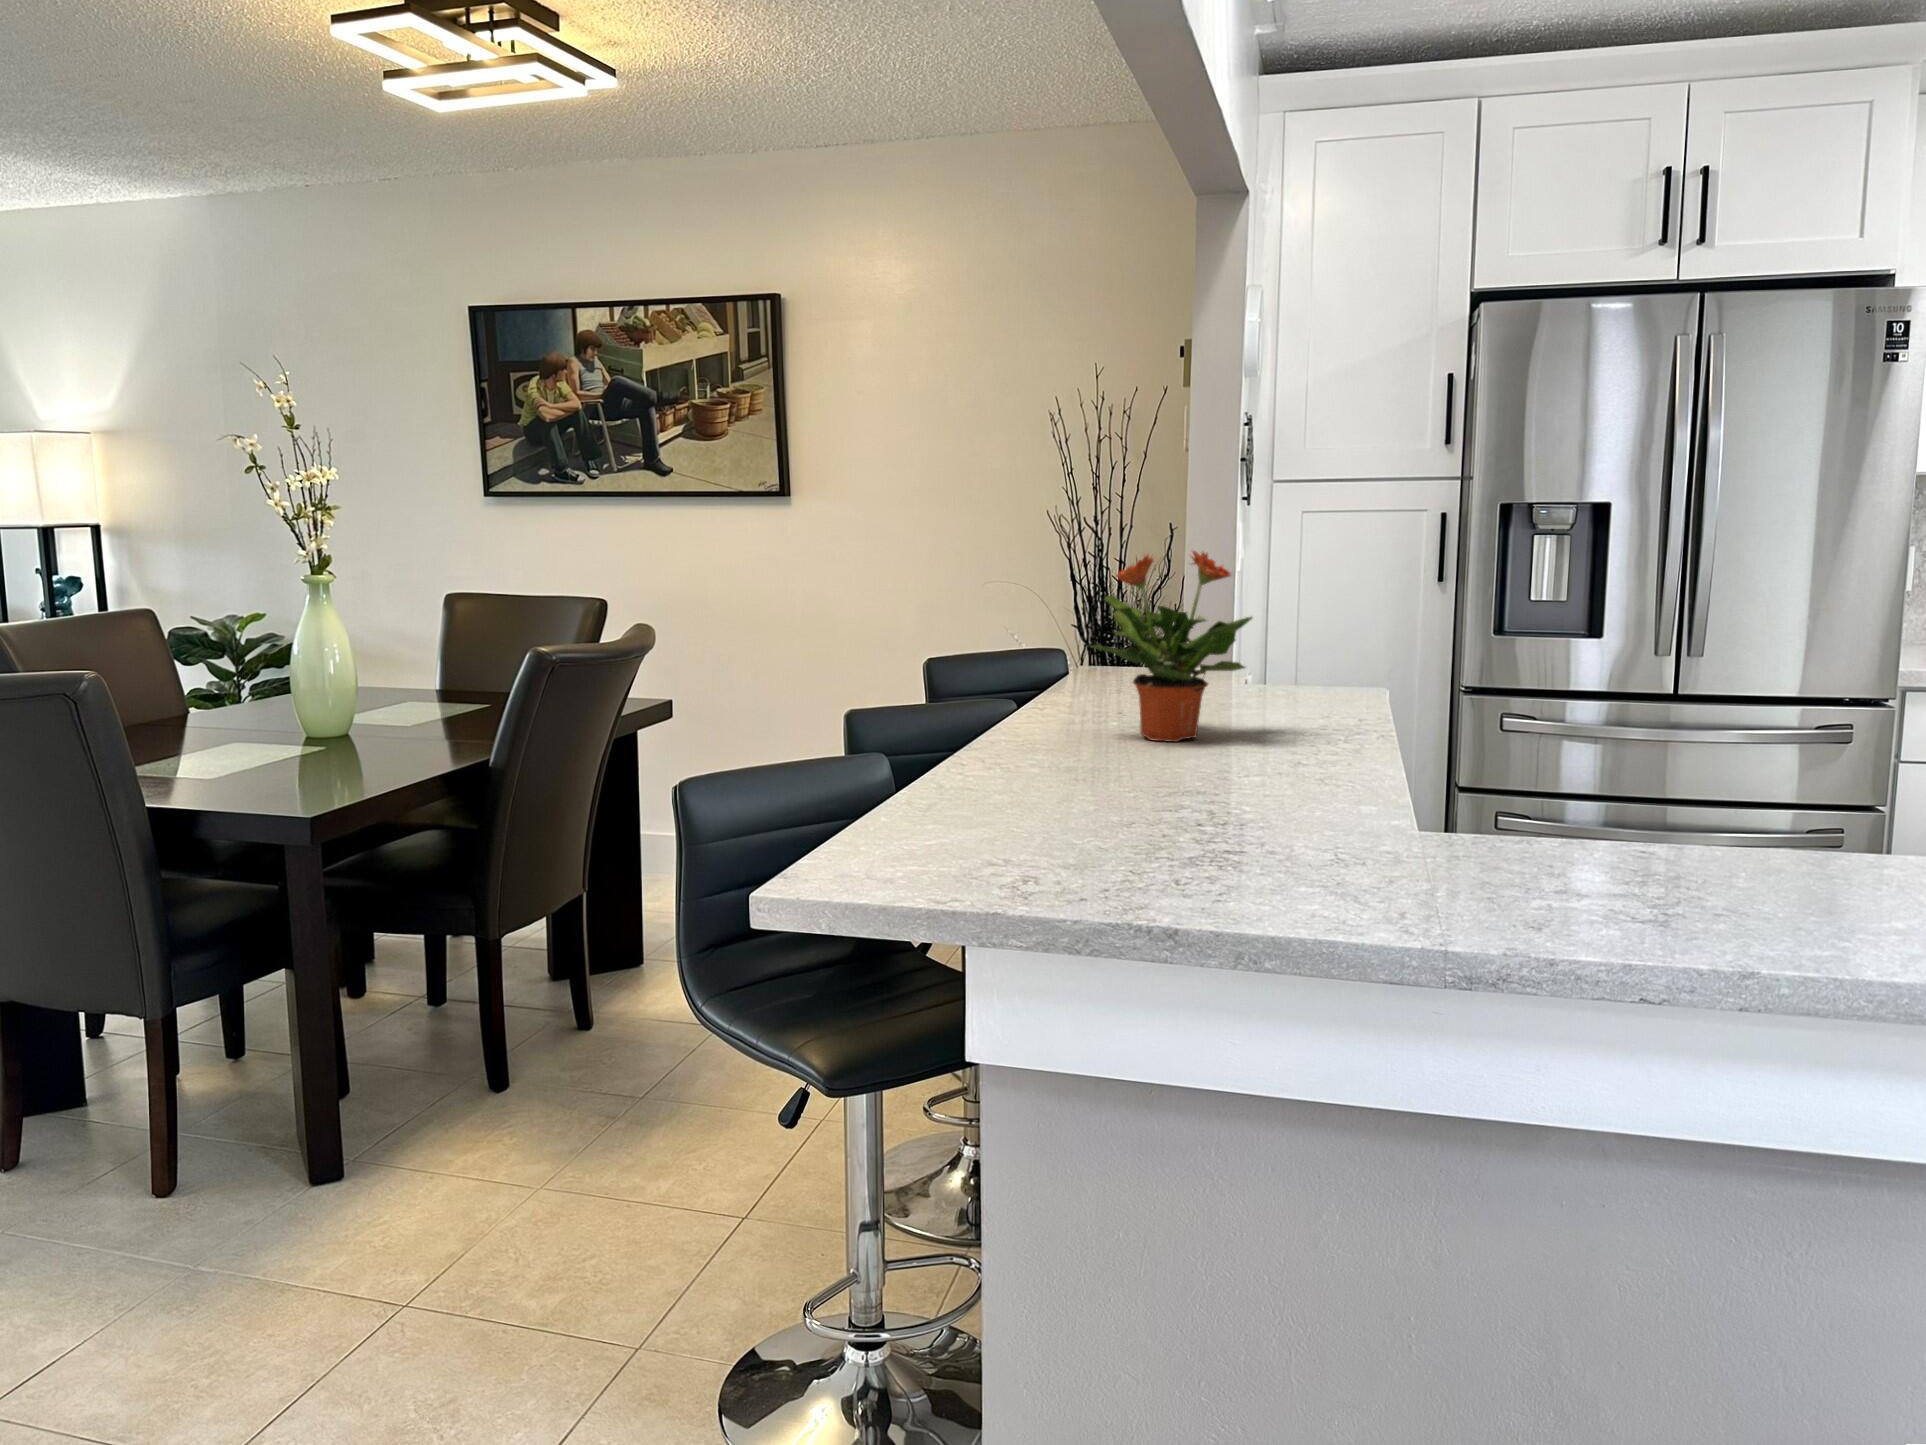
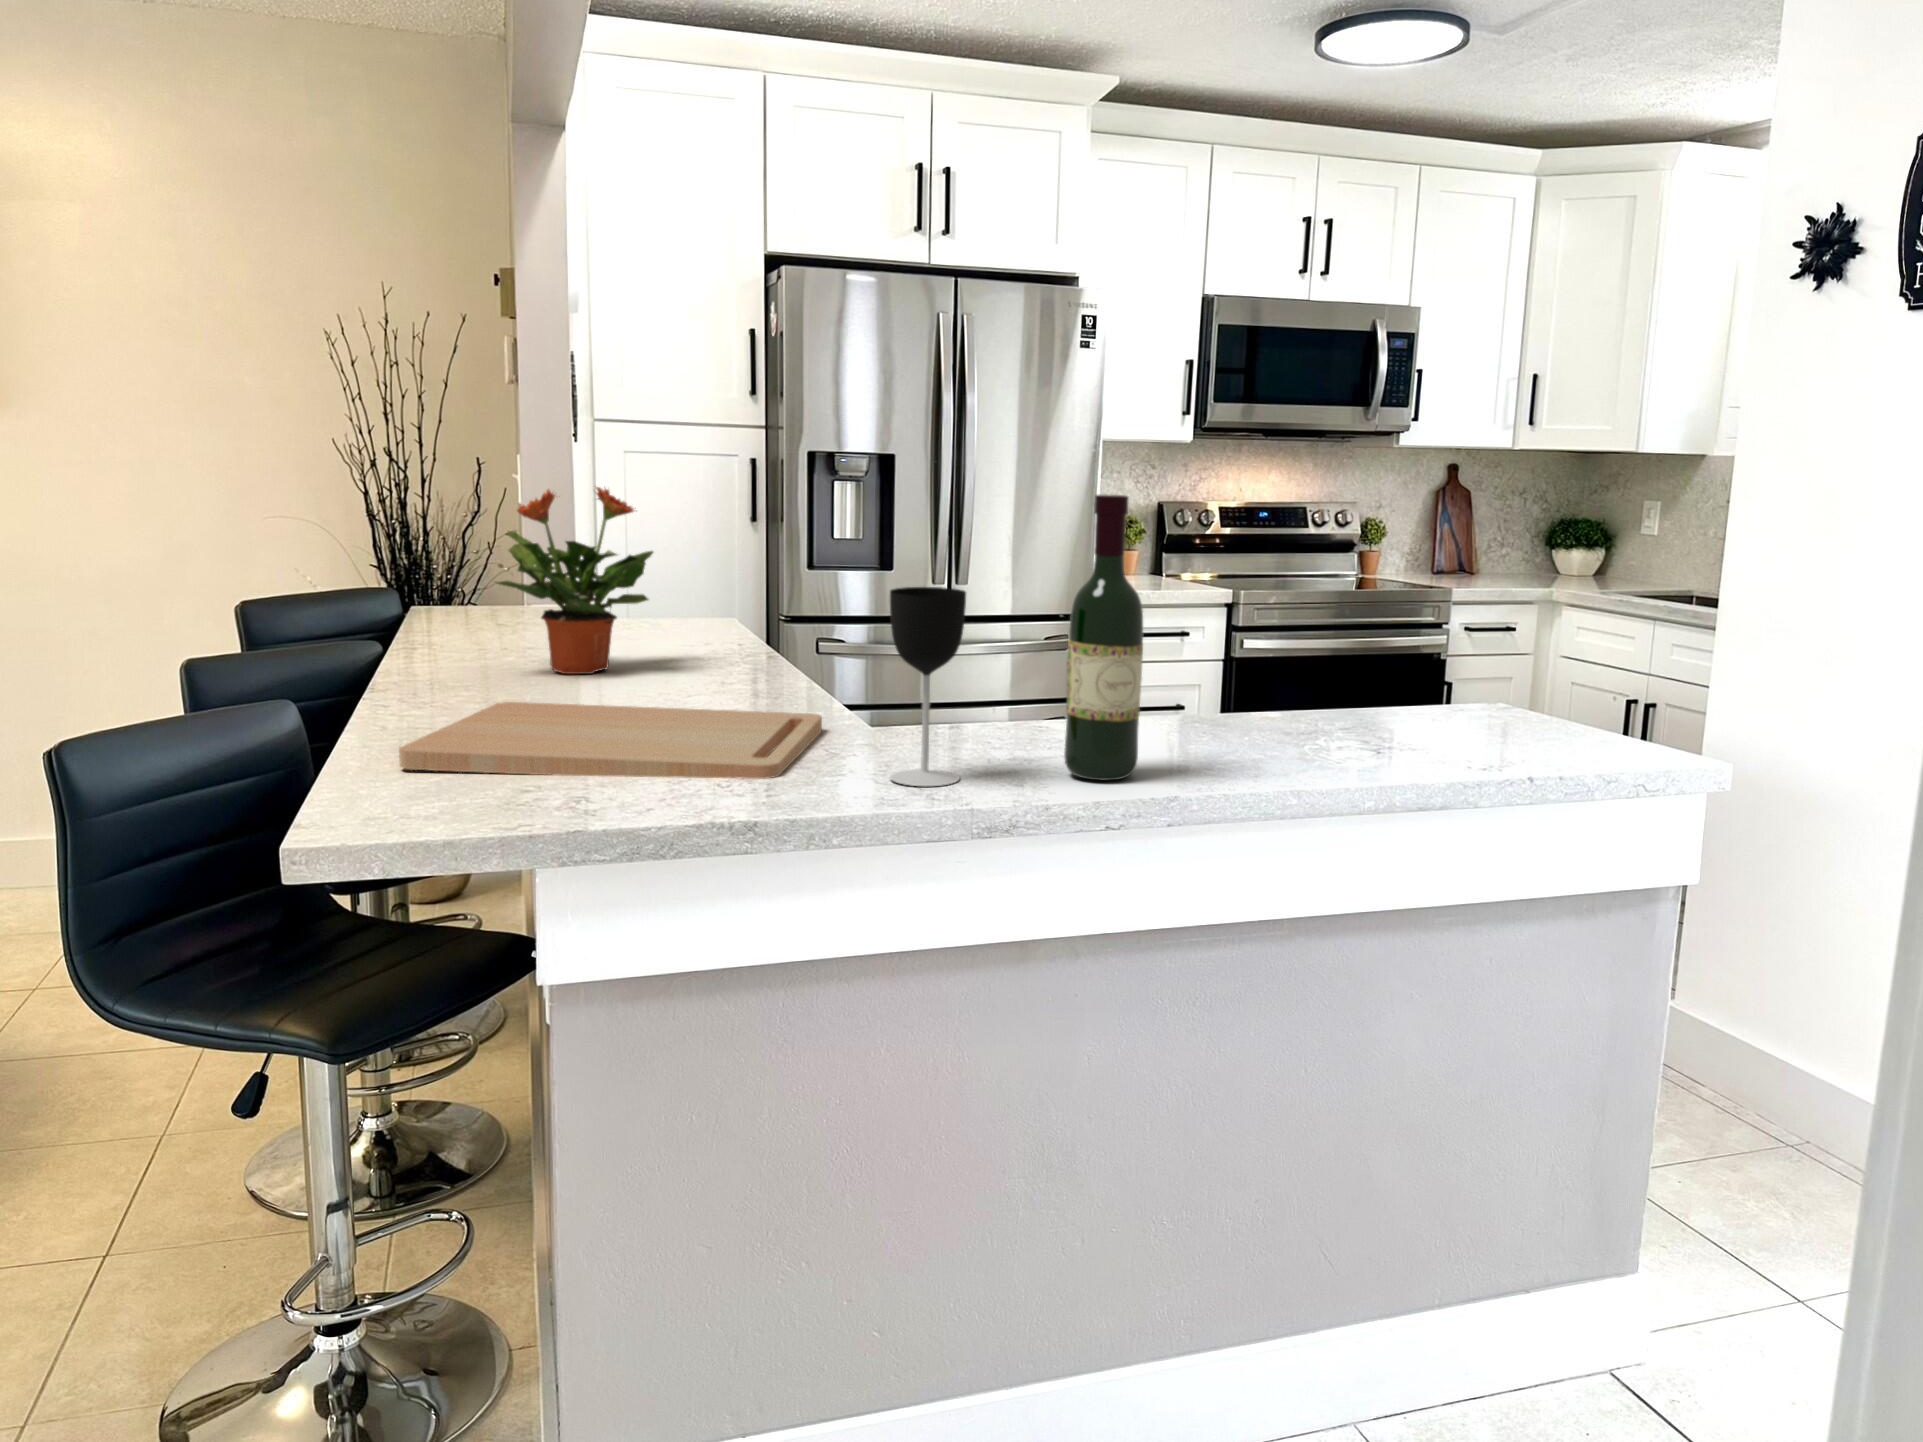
wine bottle: none [1610,560,1731,938] -> present [1064,494,1143,780]
wine glass: none [1375,672,1479,914] -> present [890,587,966,786]
cutting board: none [911,767,1355,884] -> present [399,702,822,779]

